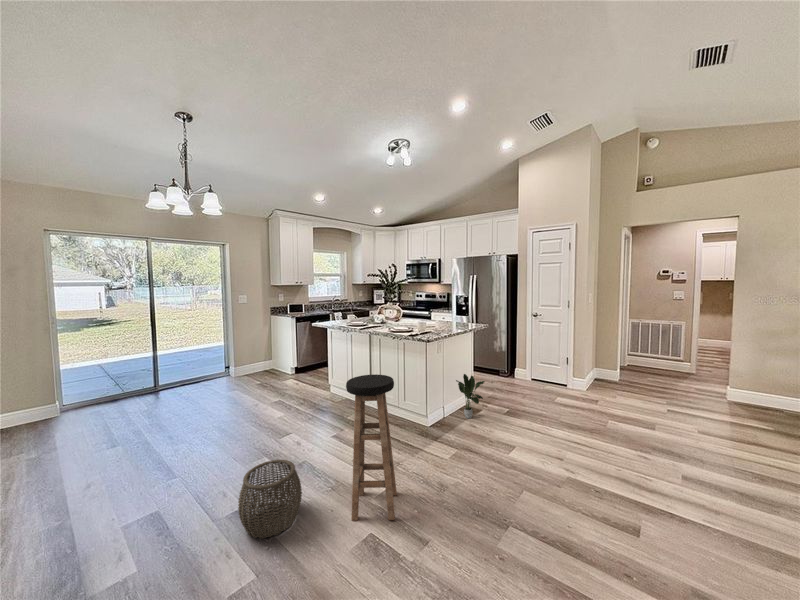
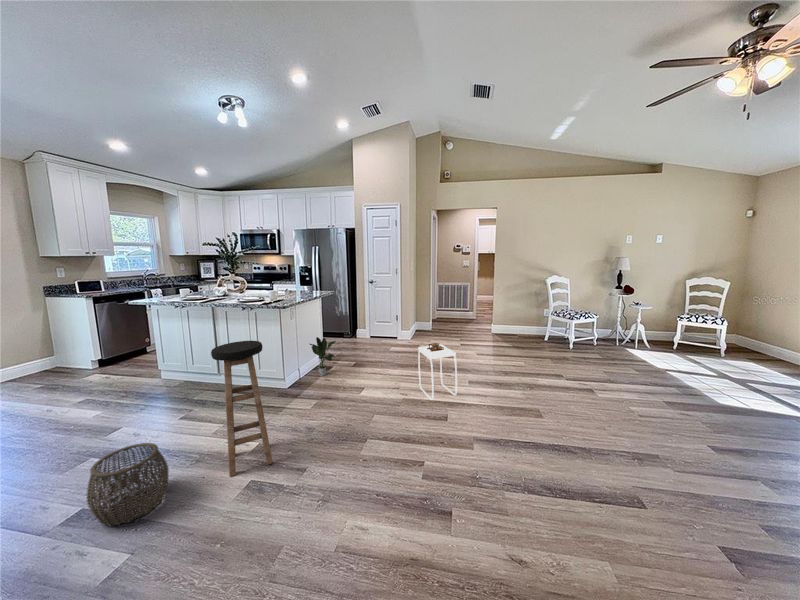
side table: none [594,409,662,496] -> present [418,343,457,400]

